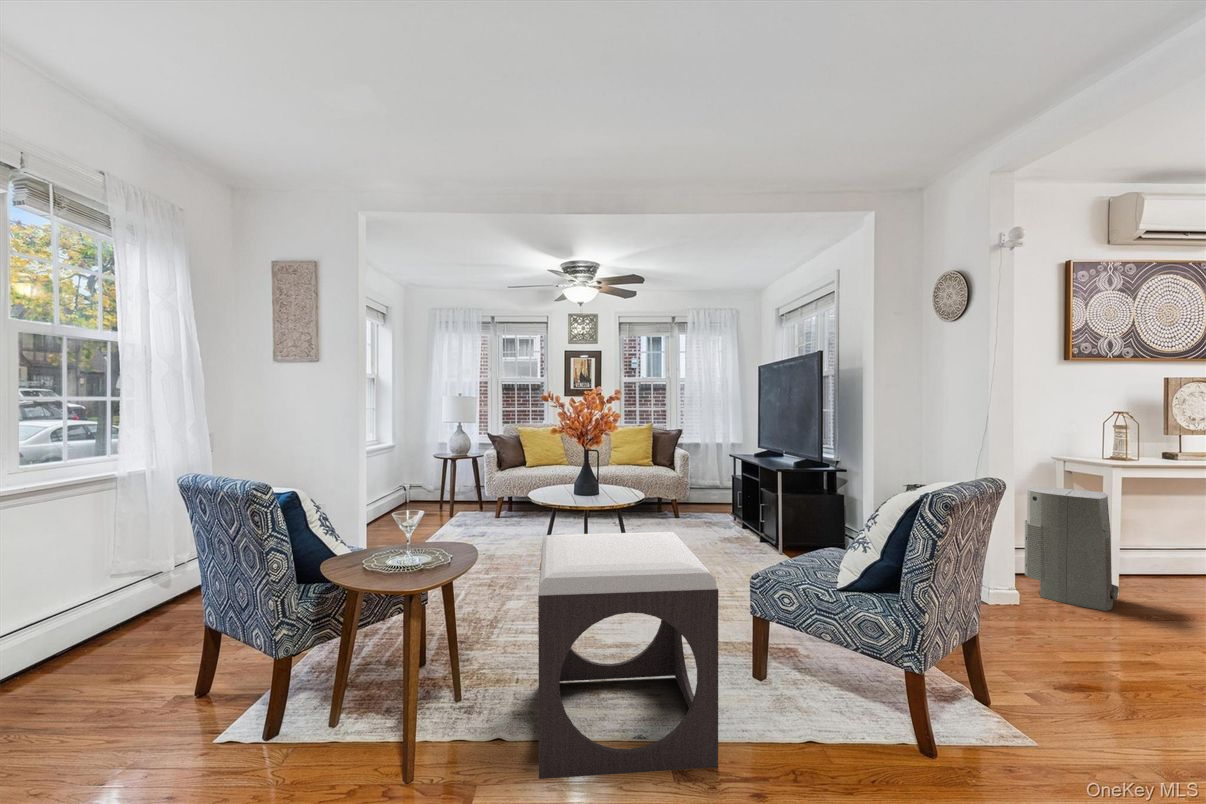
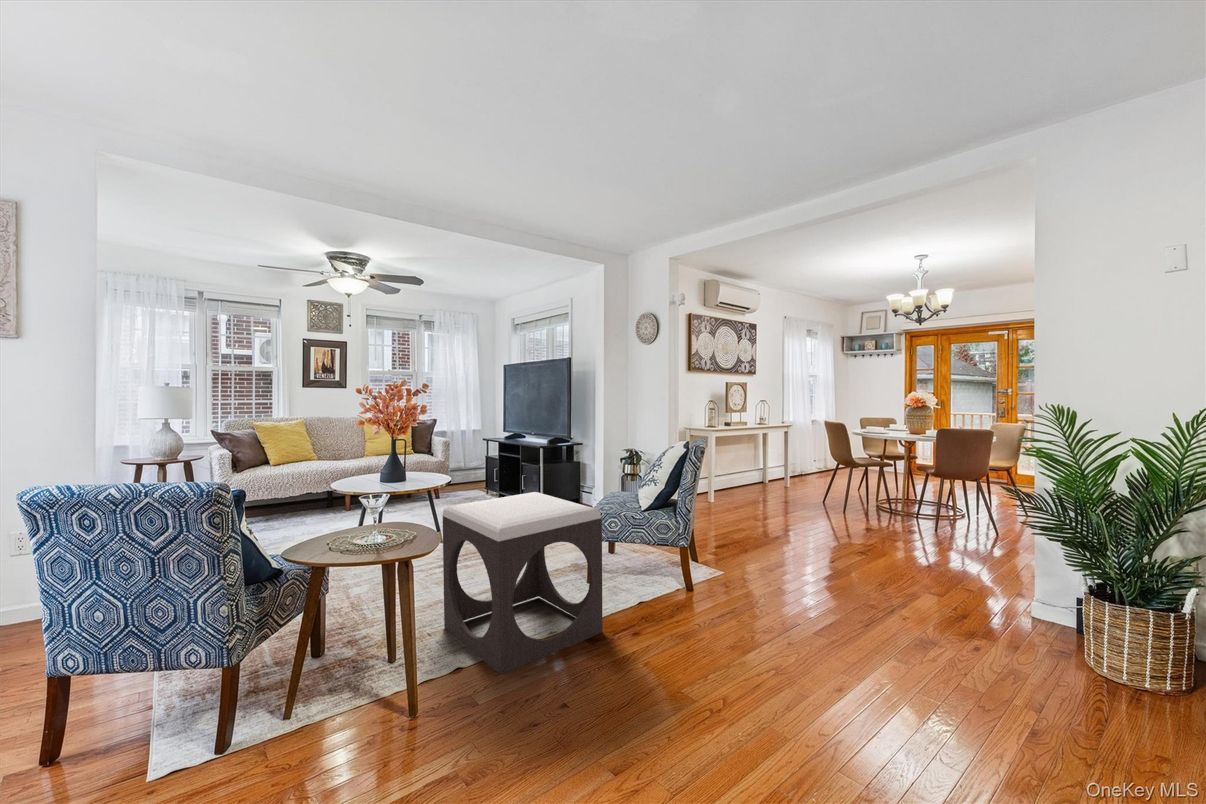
air purifier: present [1025,487,1119,611] -> none [692,443,735,511]

